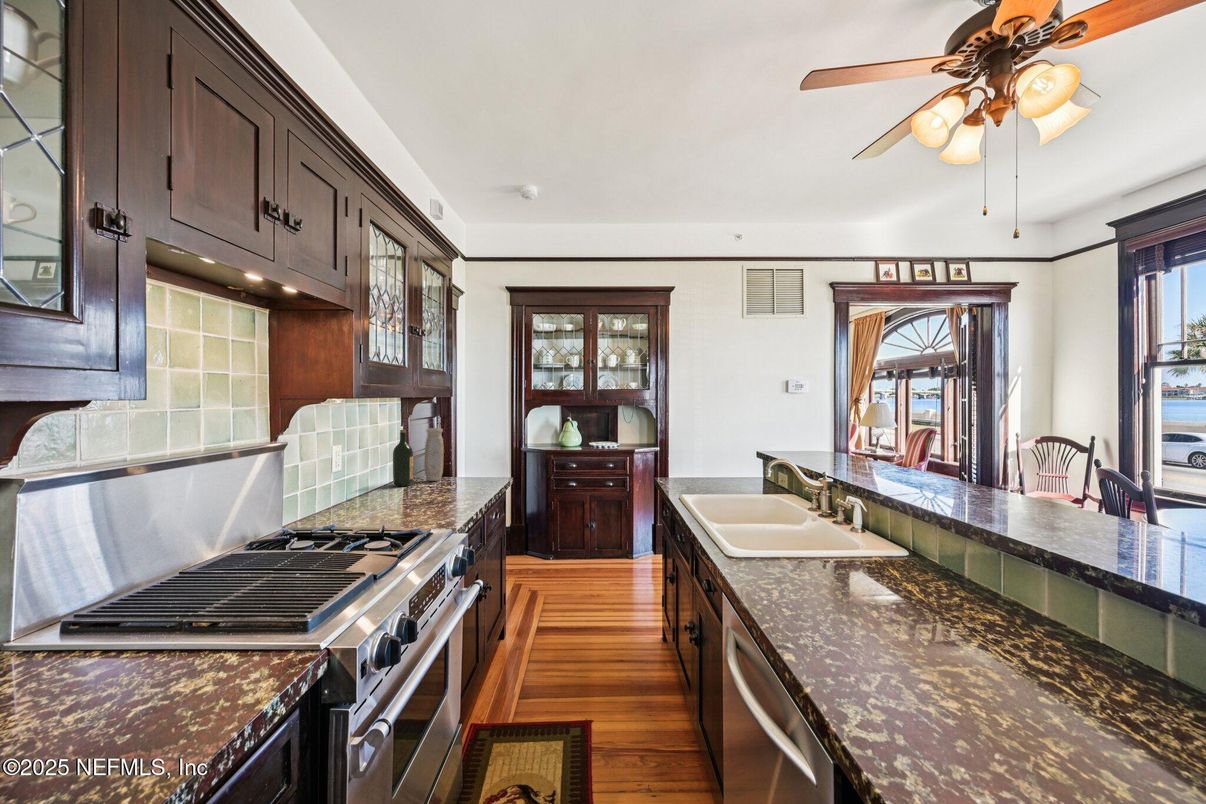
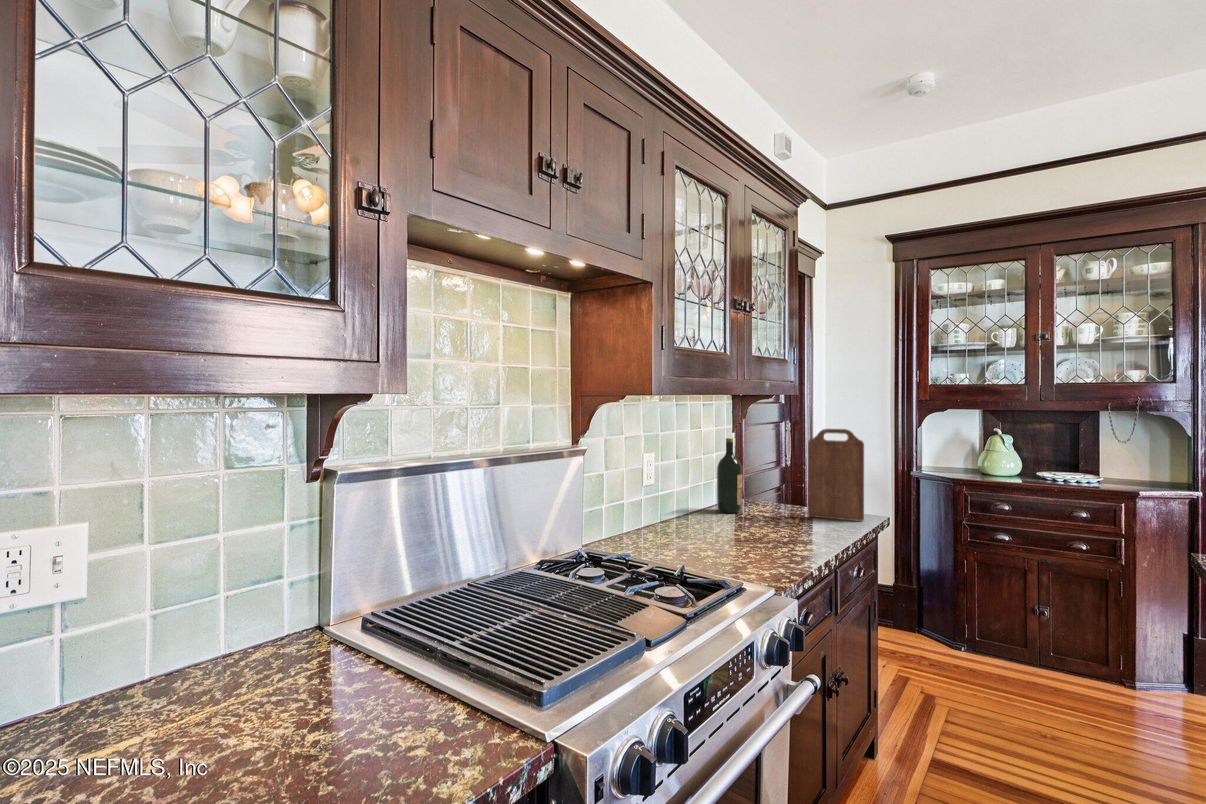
cutting board: none [462,420,499,482] -> present [808,429,864,521]
vase: present [424,428,444,481] -> none [758,438,783,510]

